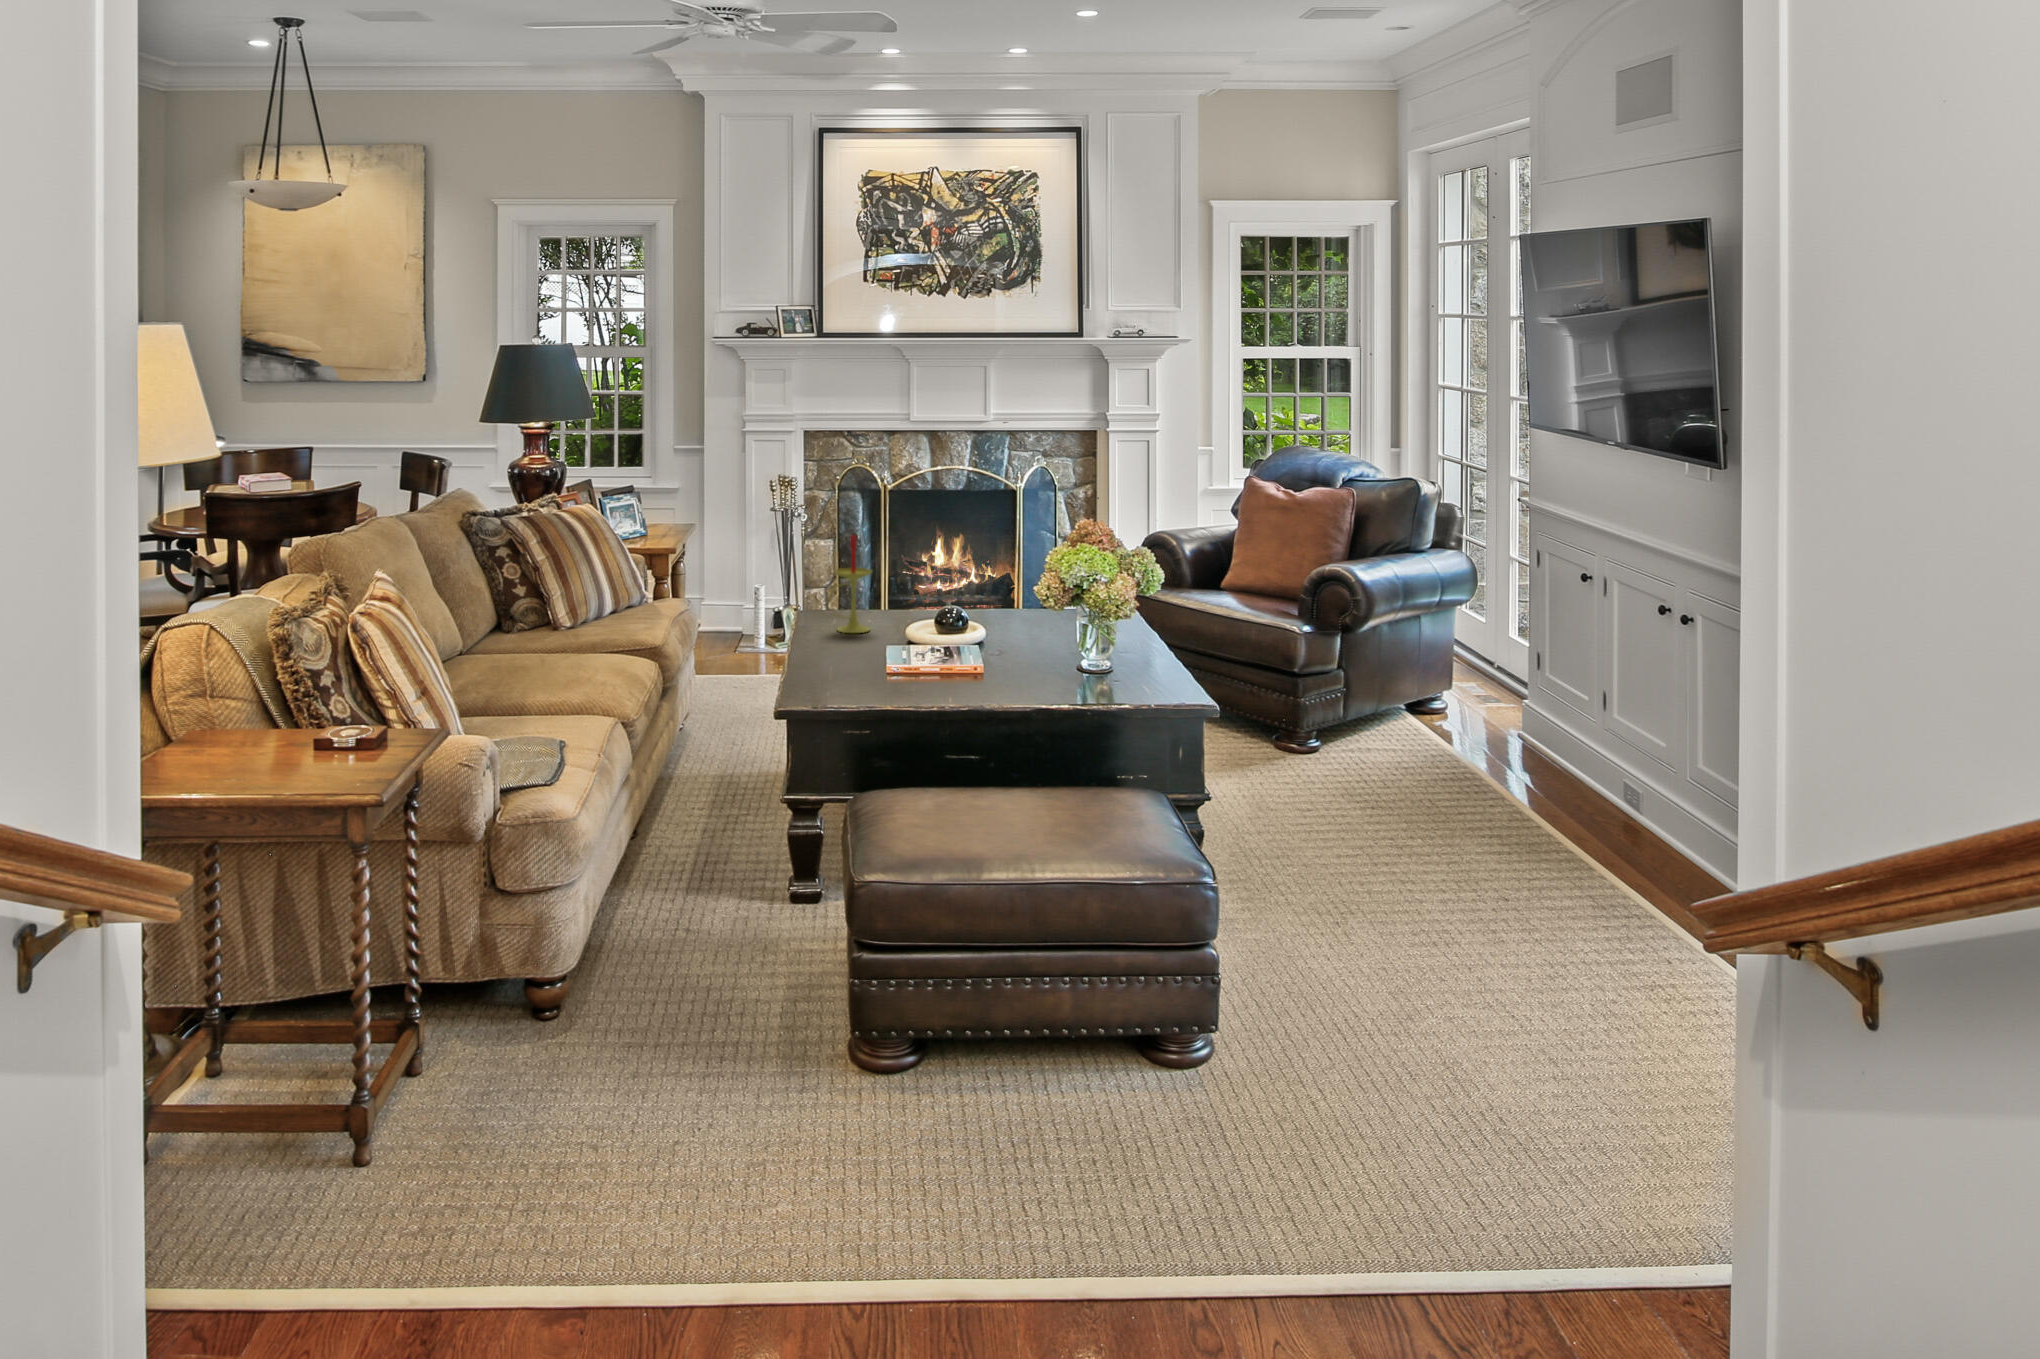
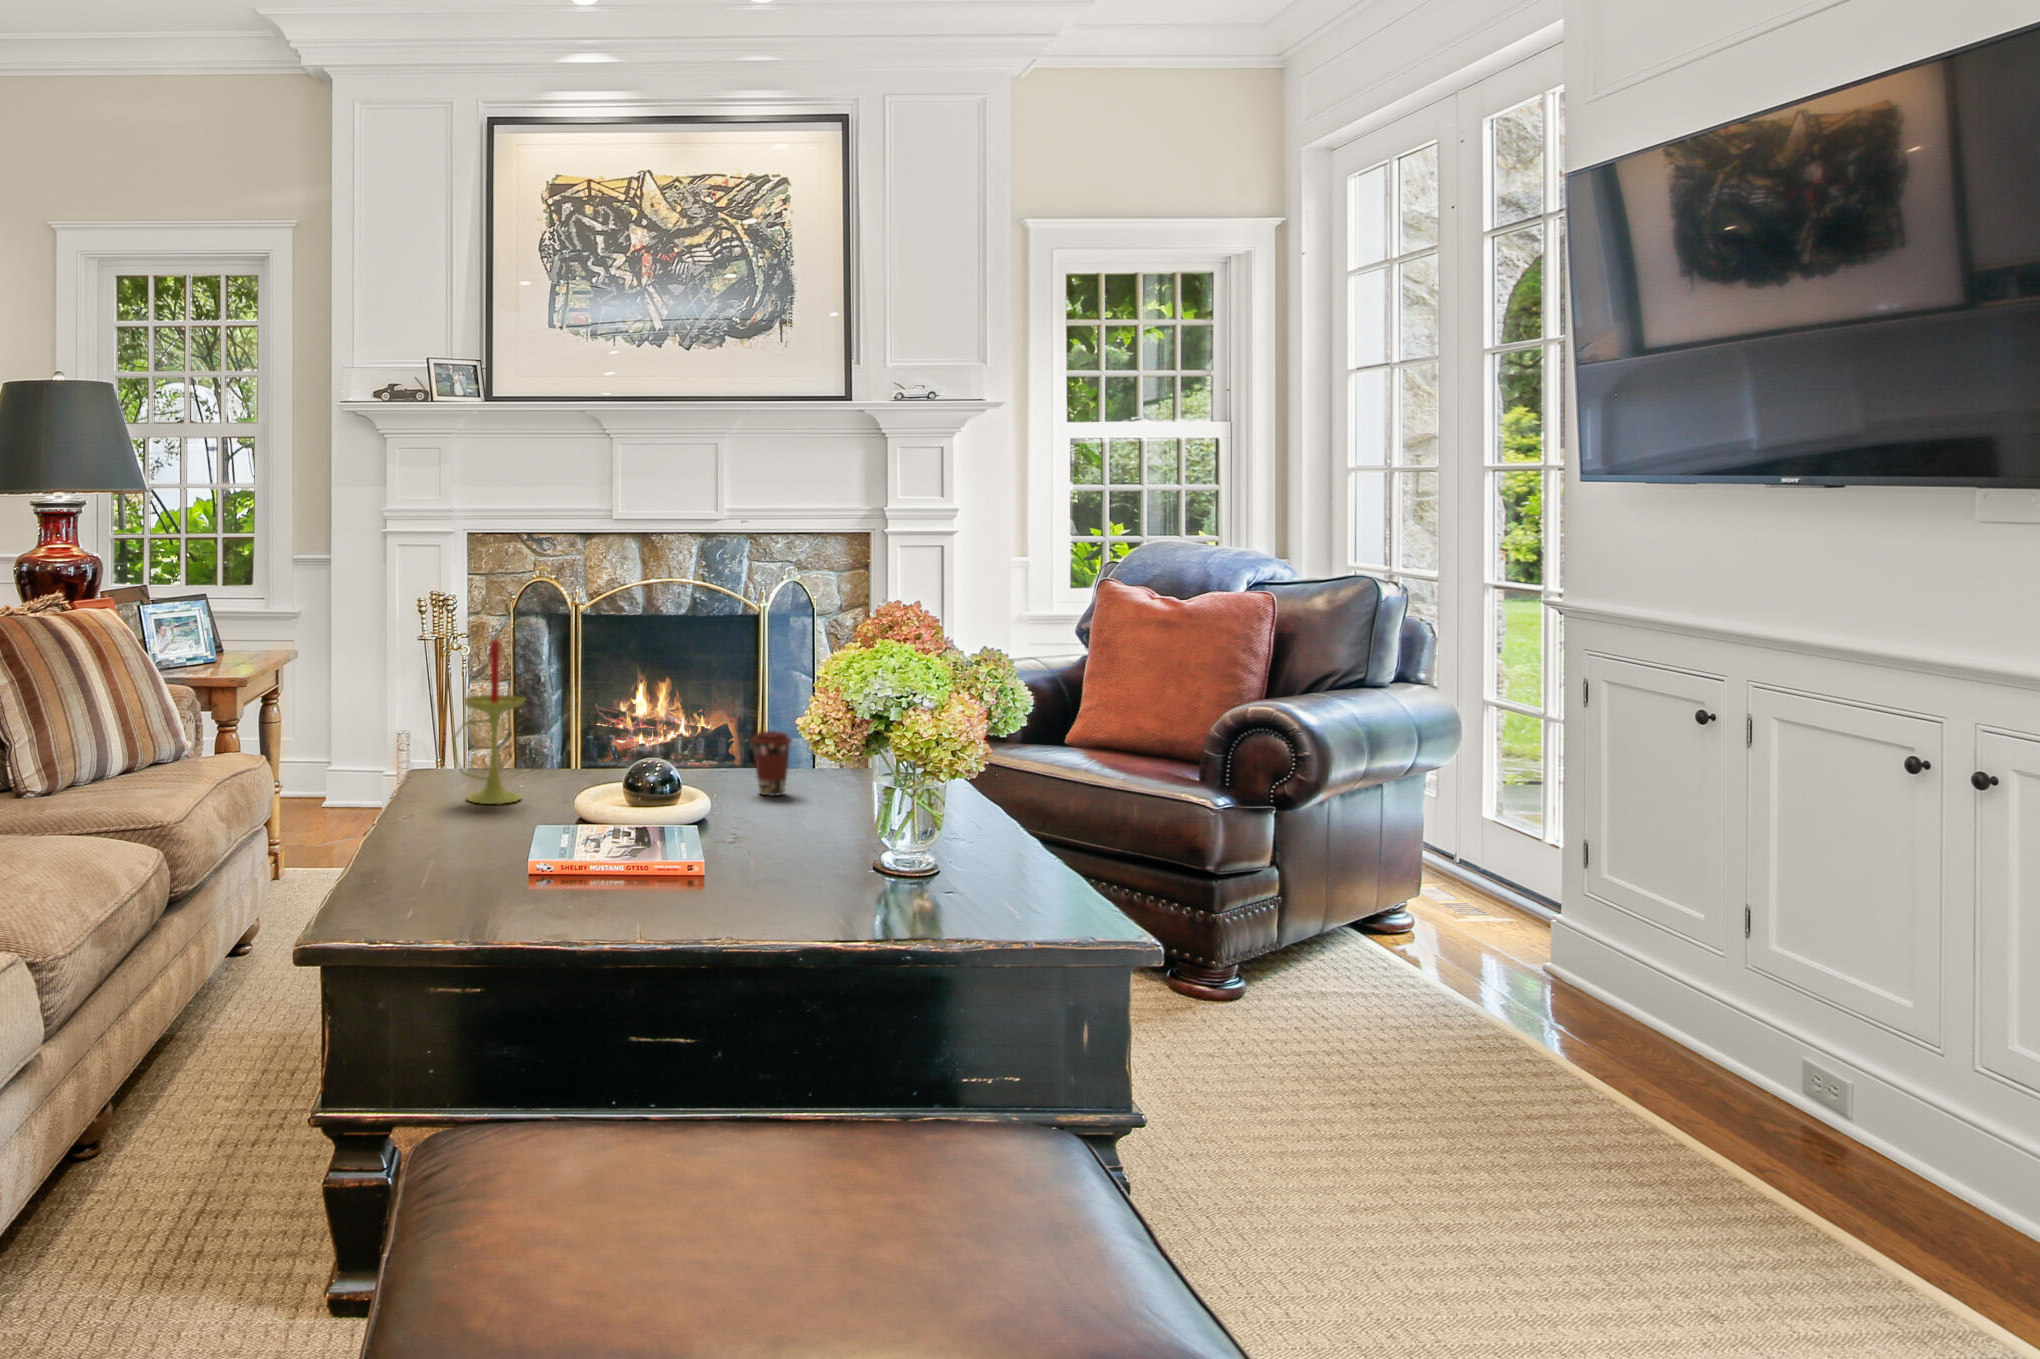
coffee cup: none [1010,588,1035,627] -> present [752,731,791,796]

